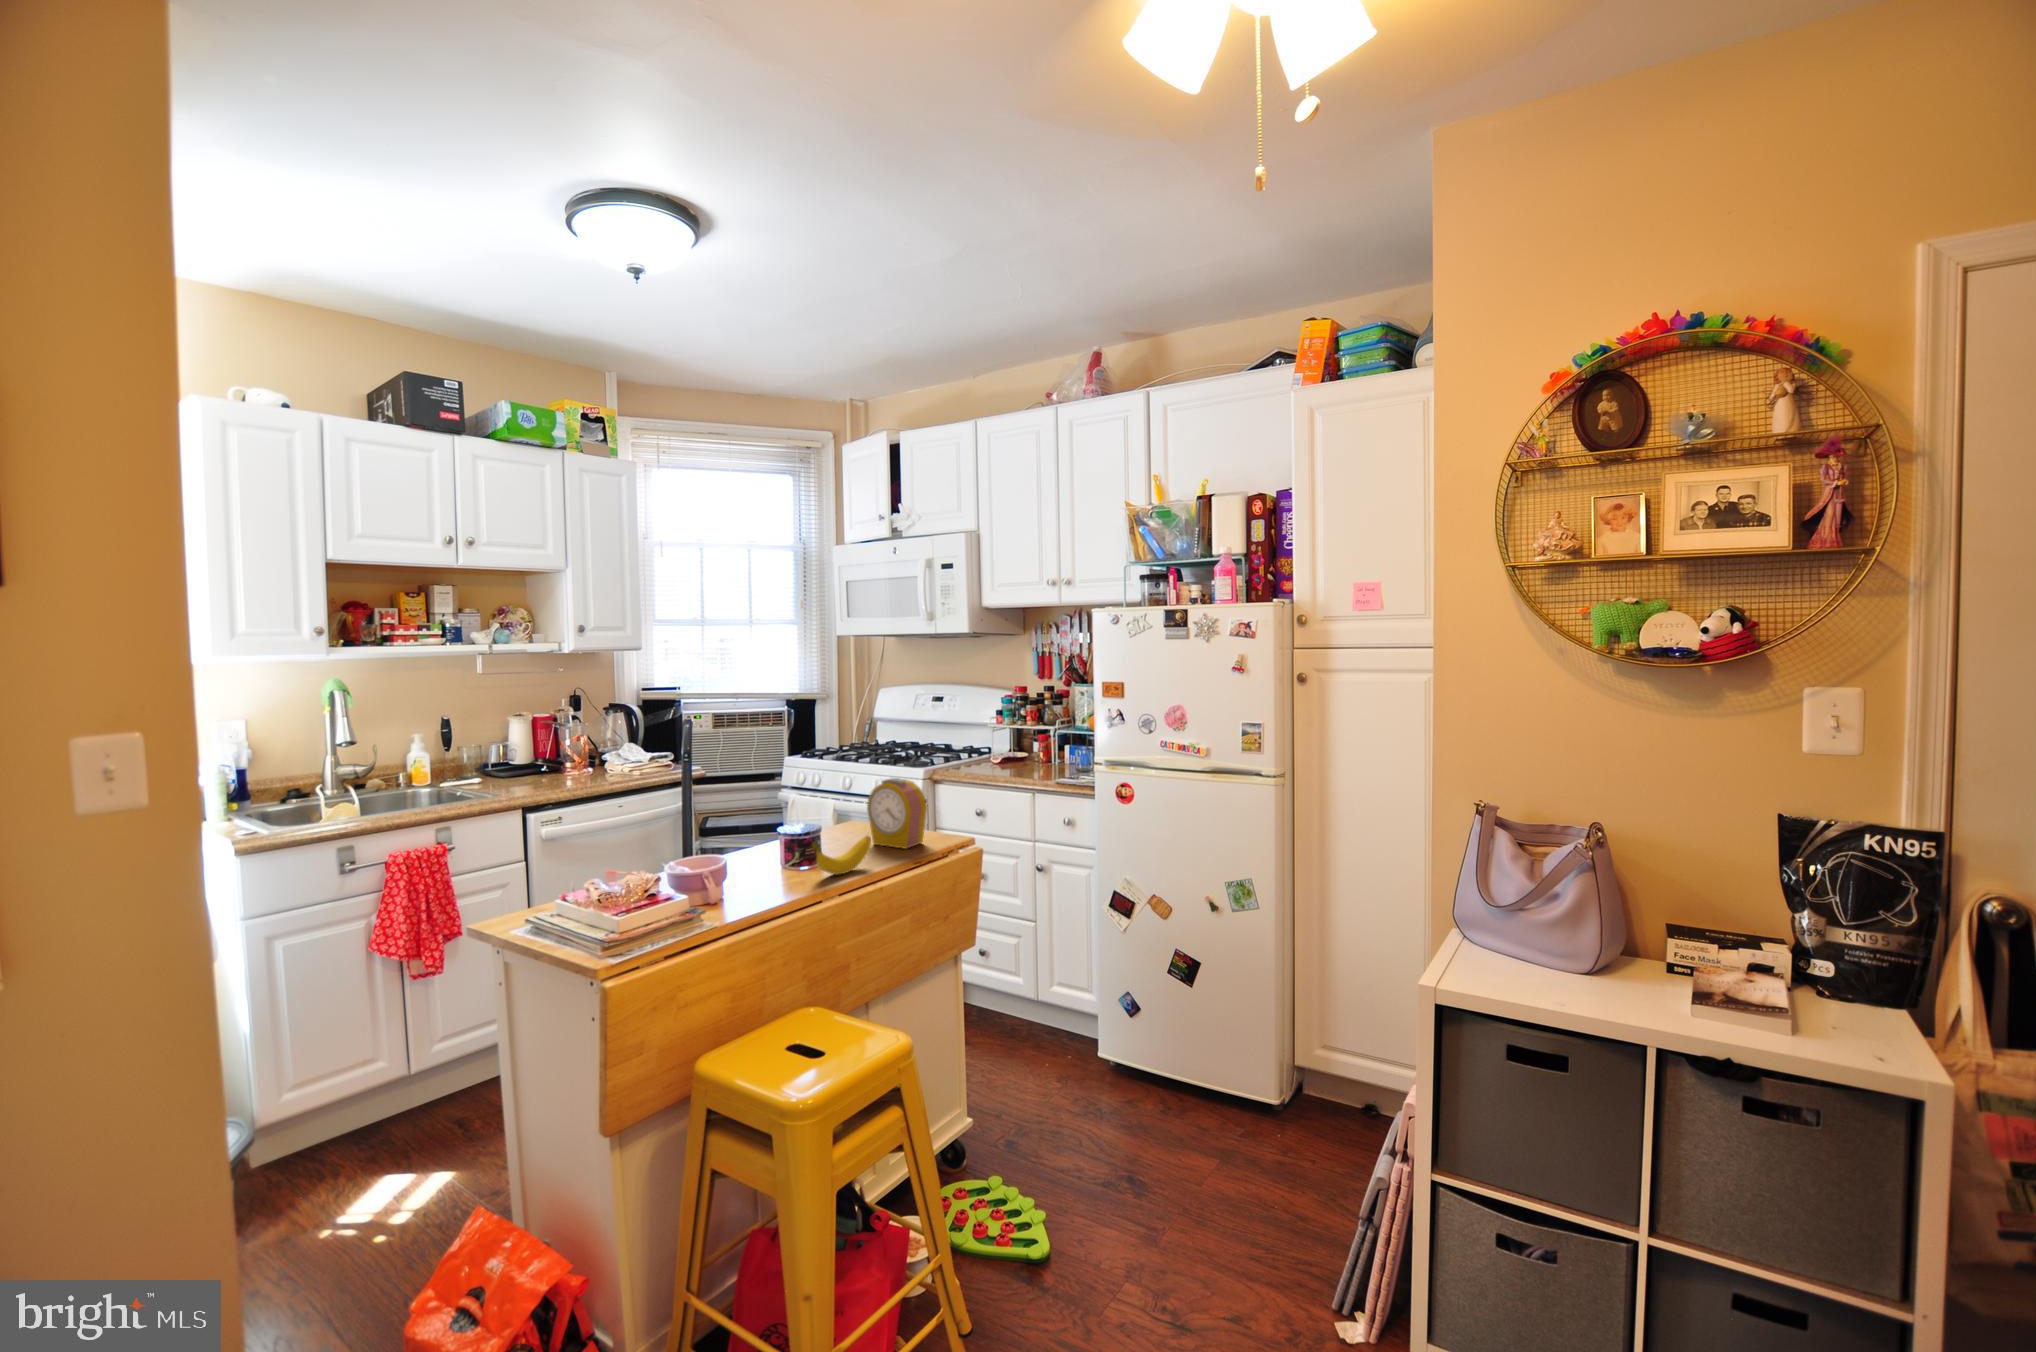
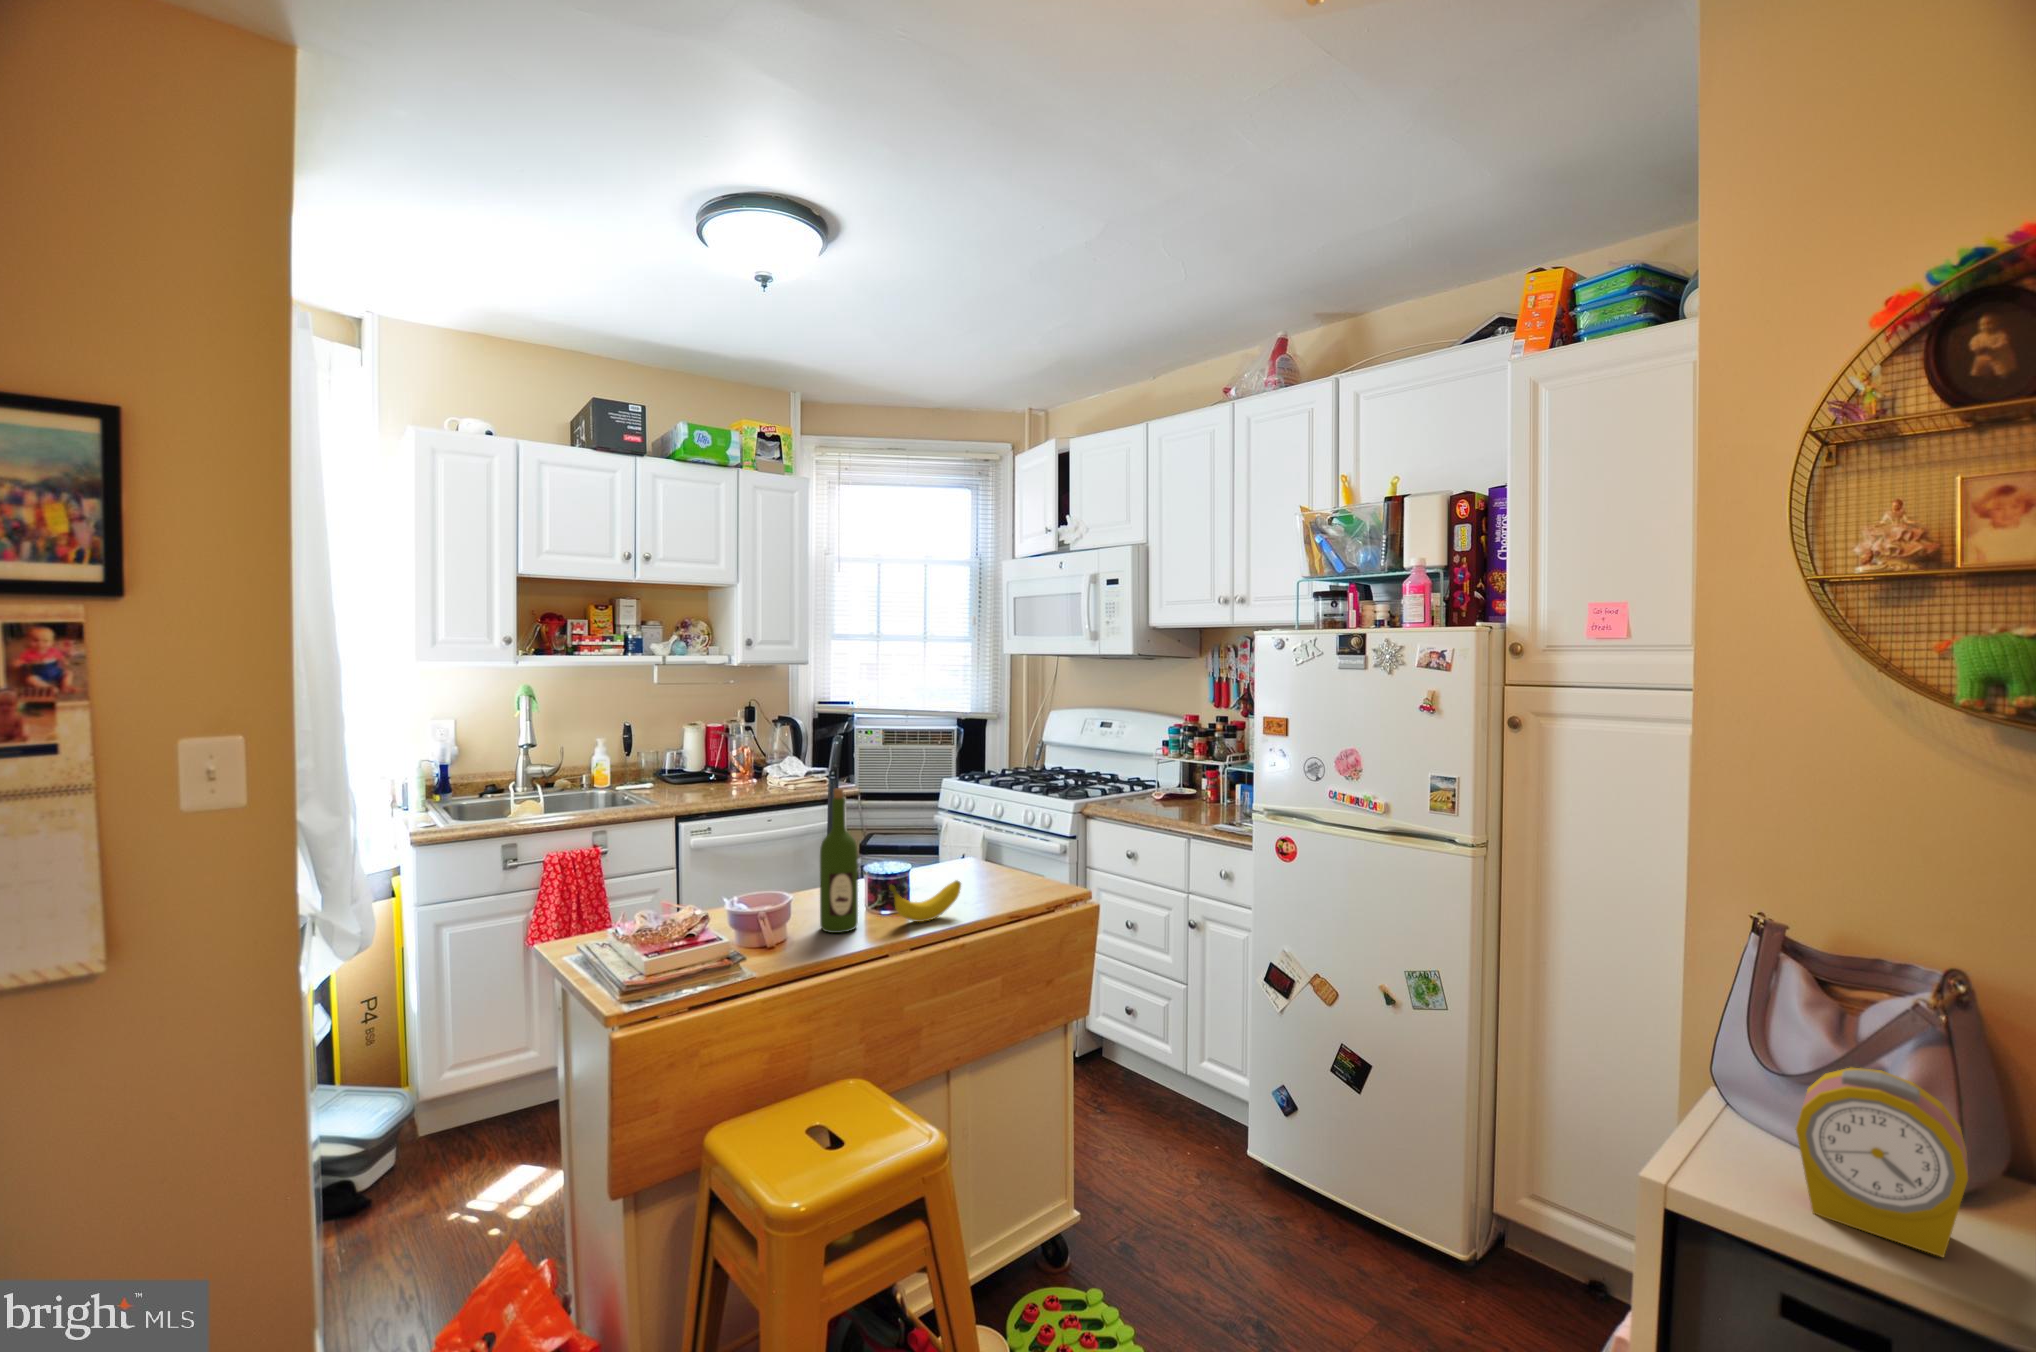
wine bottle: none [746,759,783,891] -> present [820,788,858,933]
alarm clock: present [867,778,927,849] -> present [1796,1068,1968,1257]

